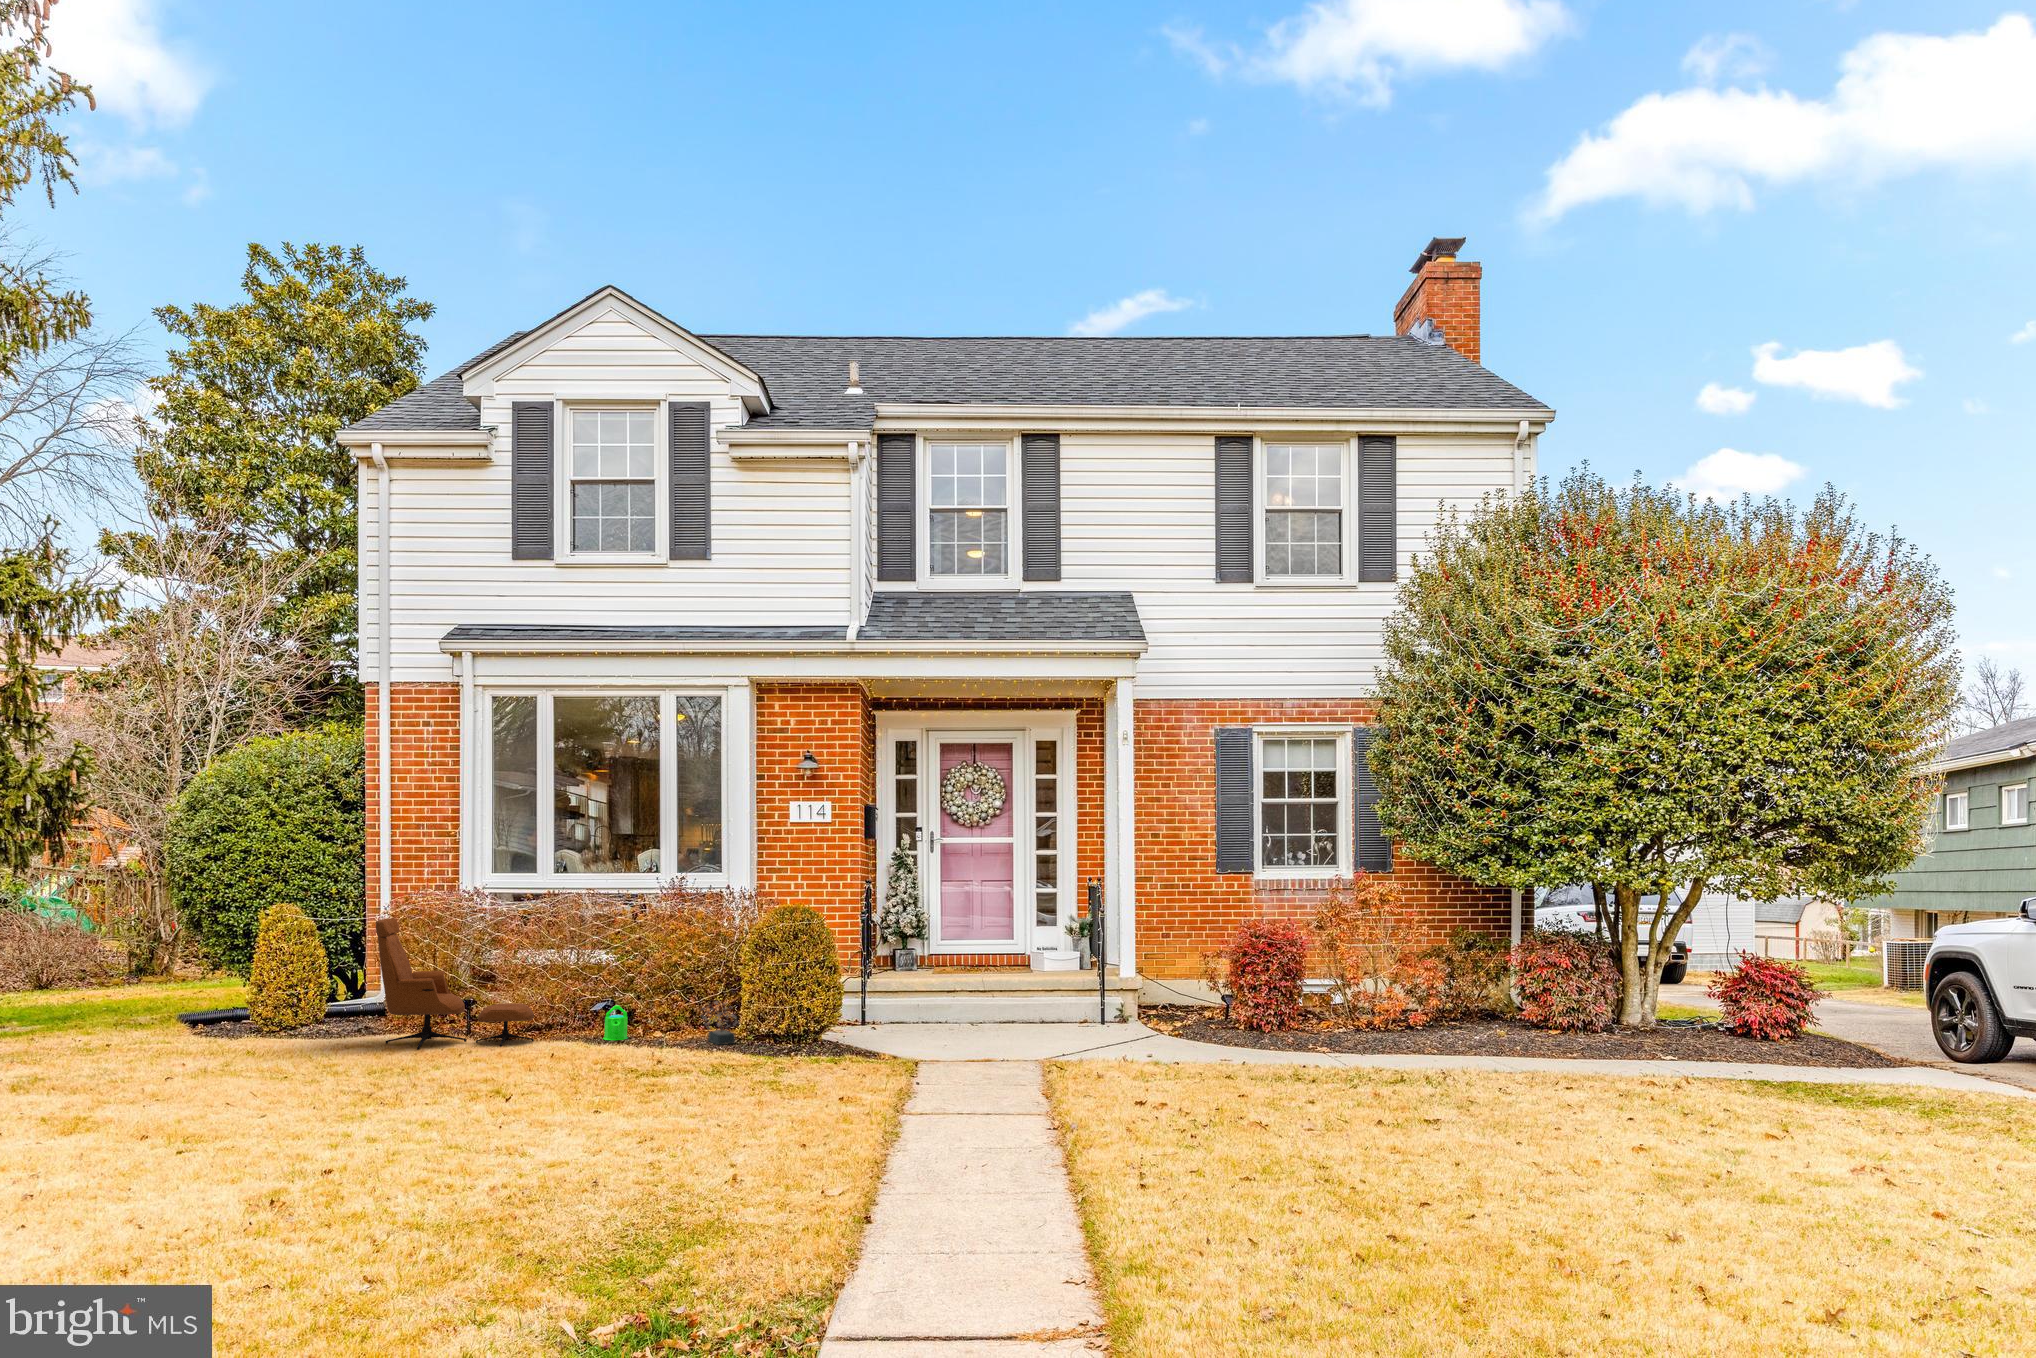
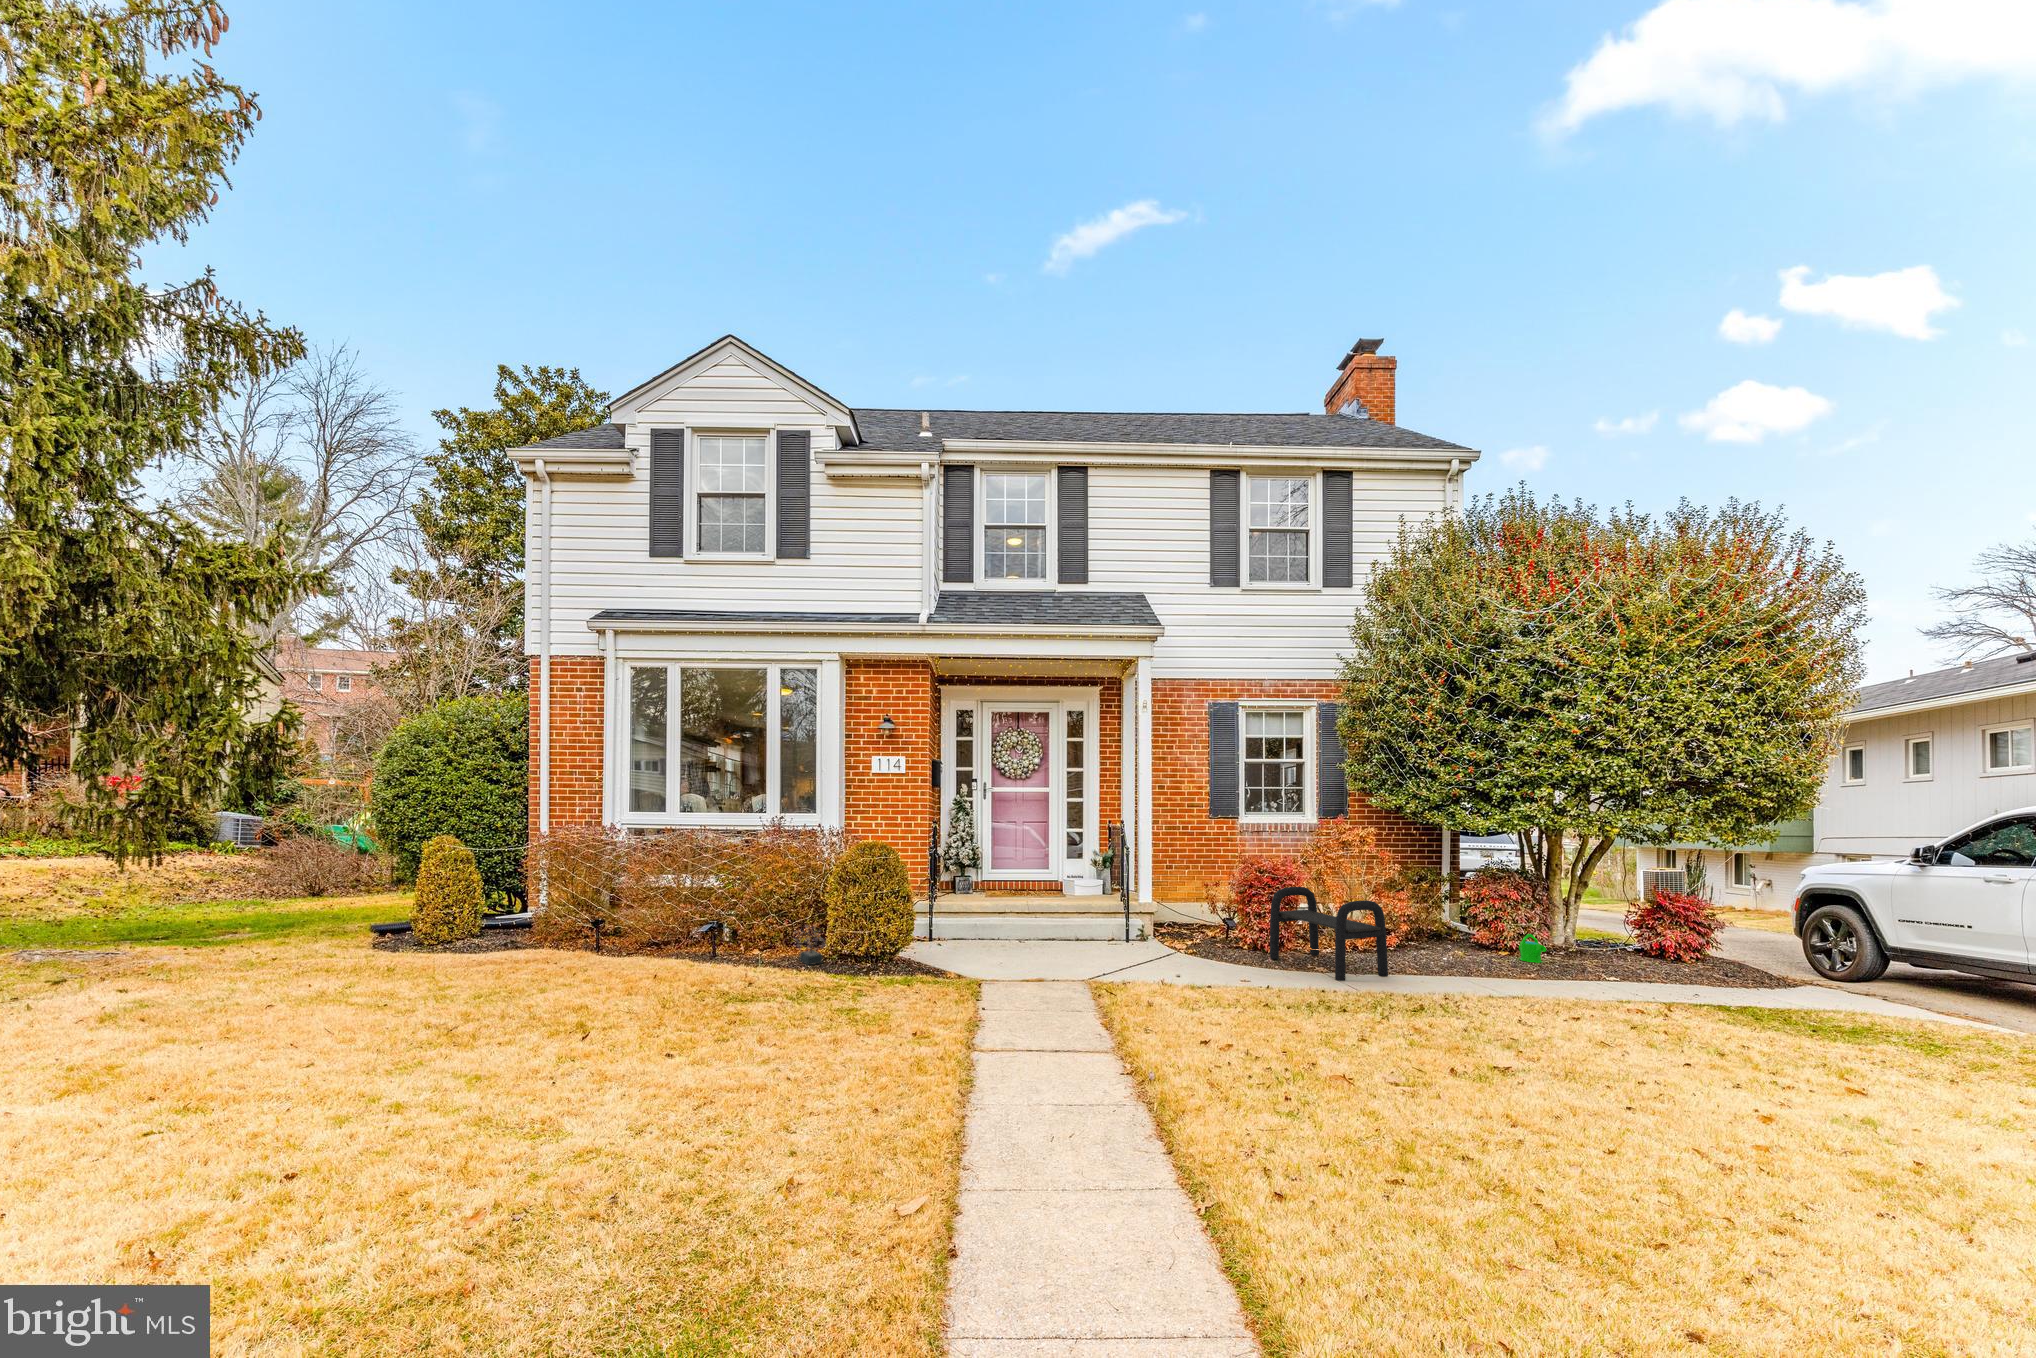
lounge chair: present [376,918,534,1050] -> none [507,852,648,970]
bench: none [1263,954,1389,1056] -> present [1270,887,1388,981]
watering can: present [603,1005,628,1040] -> present [1519,934,1546,963]

